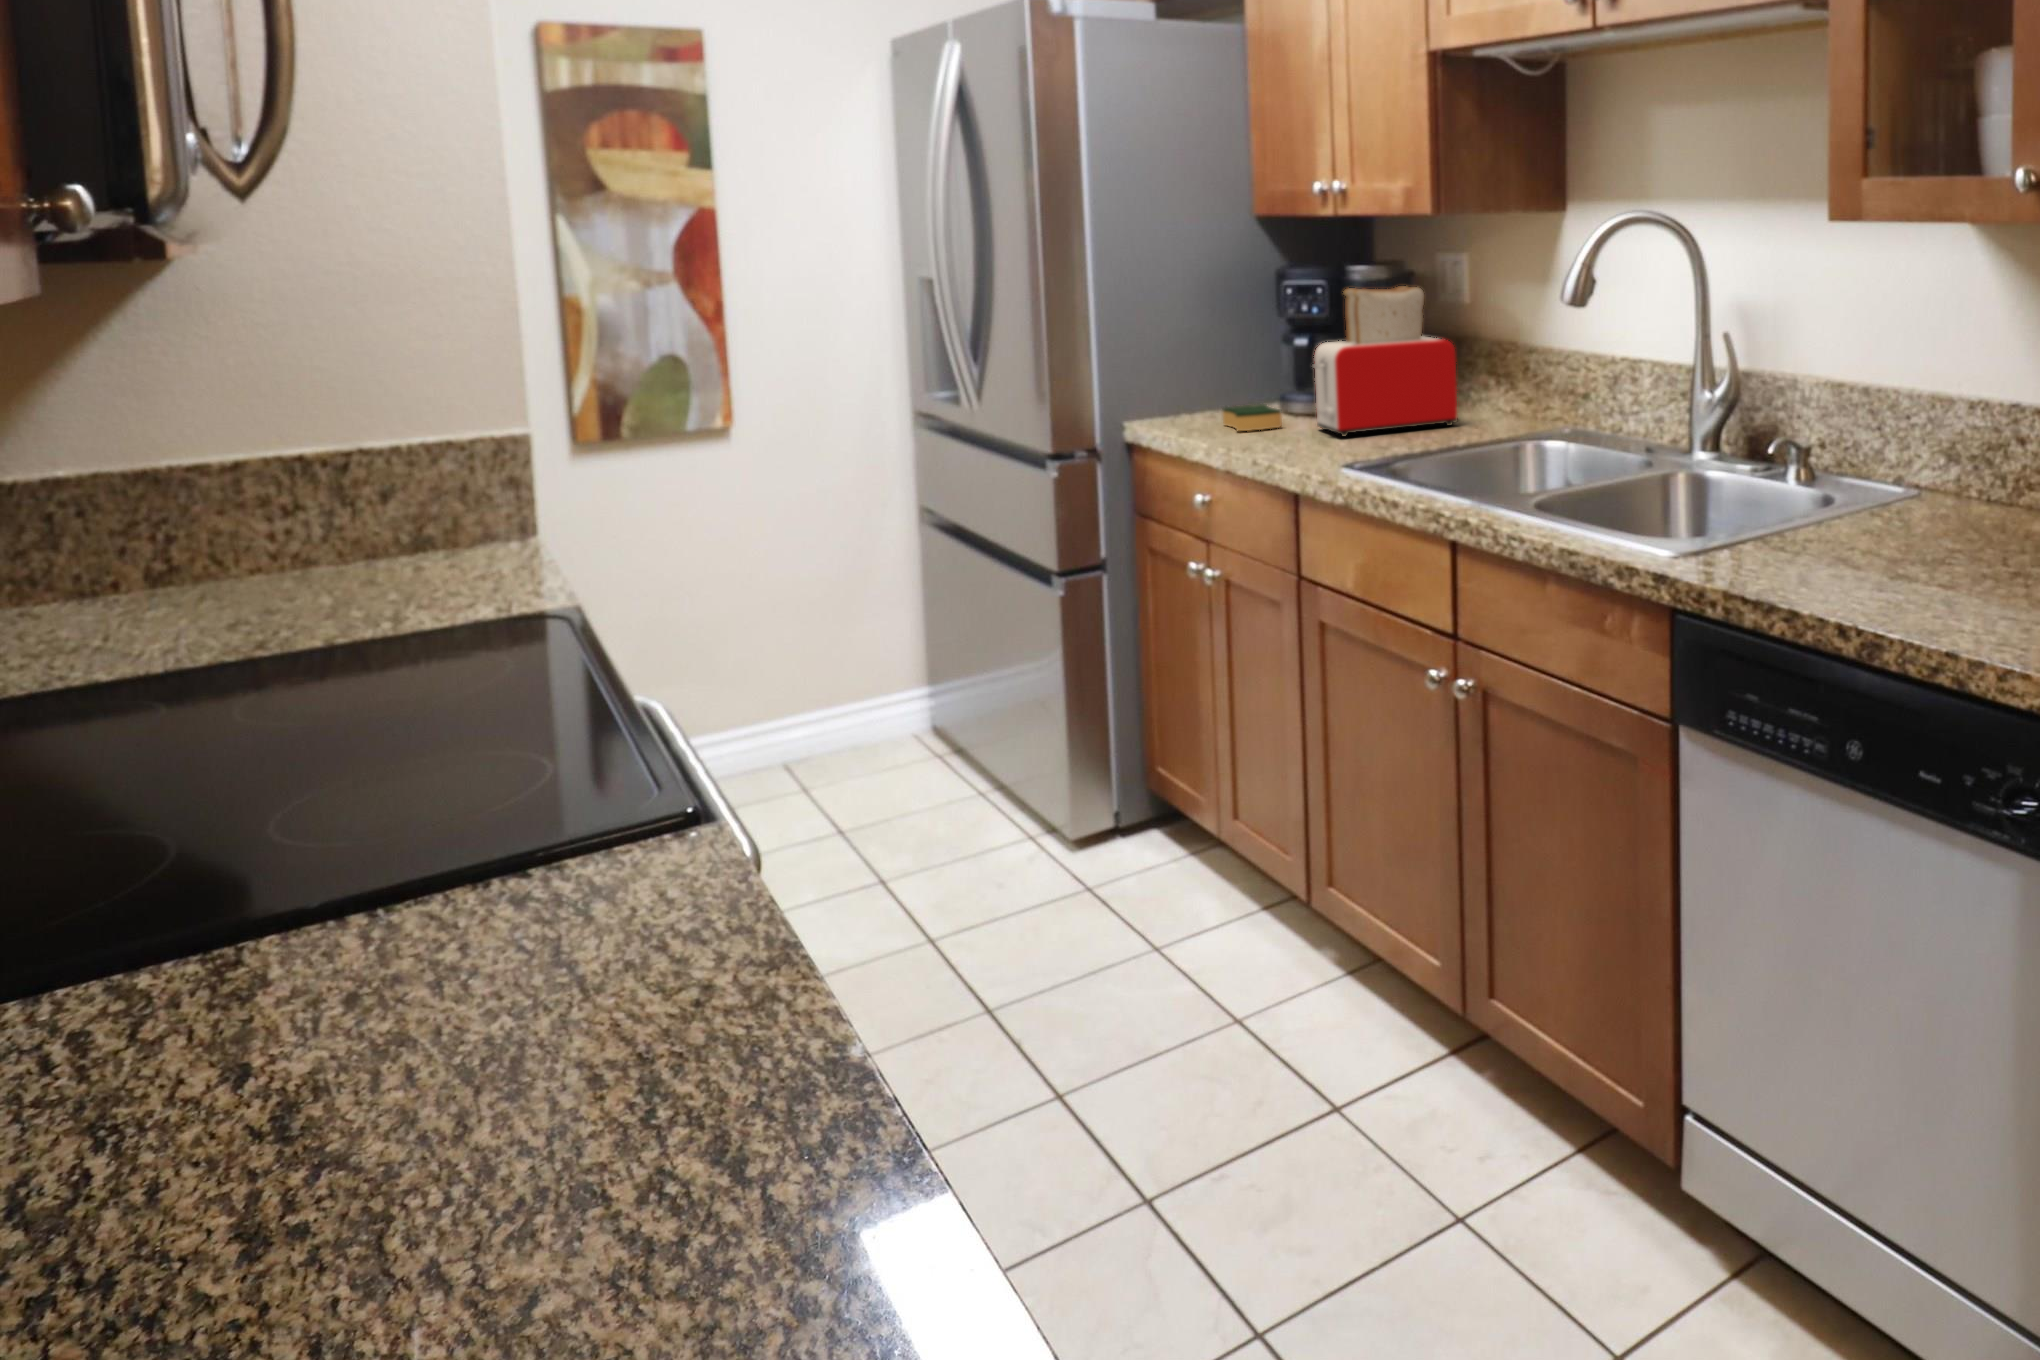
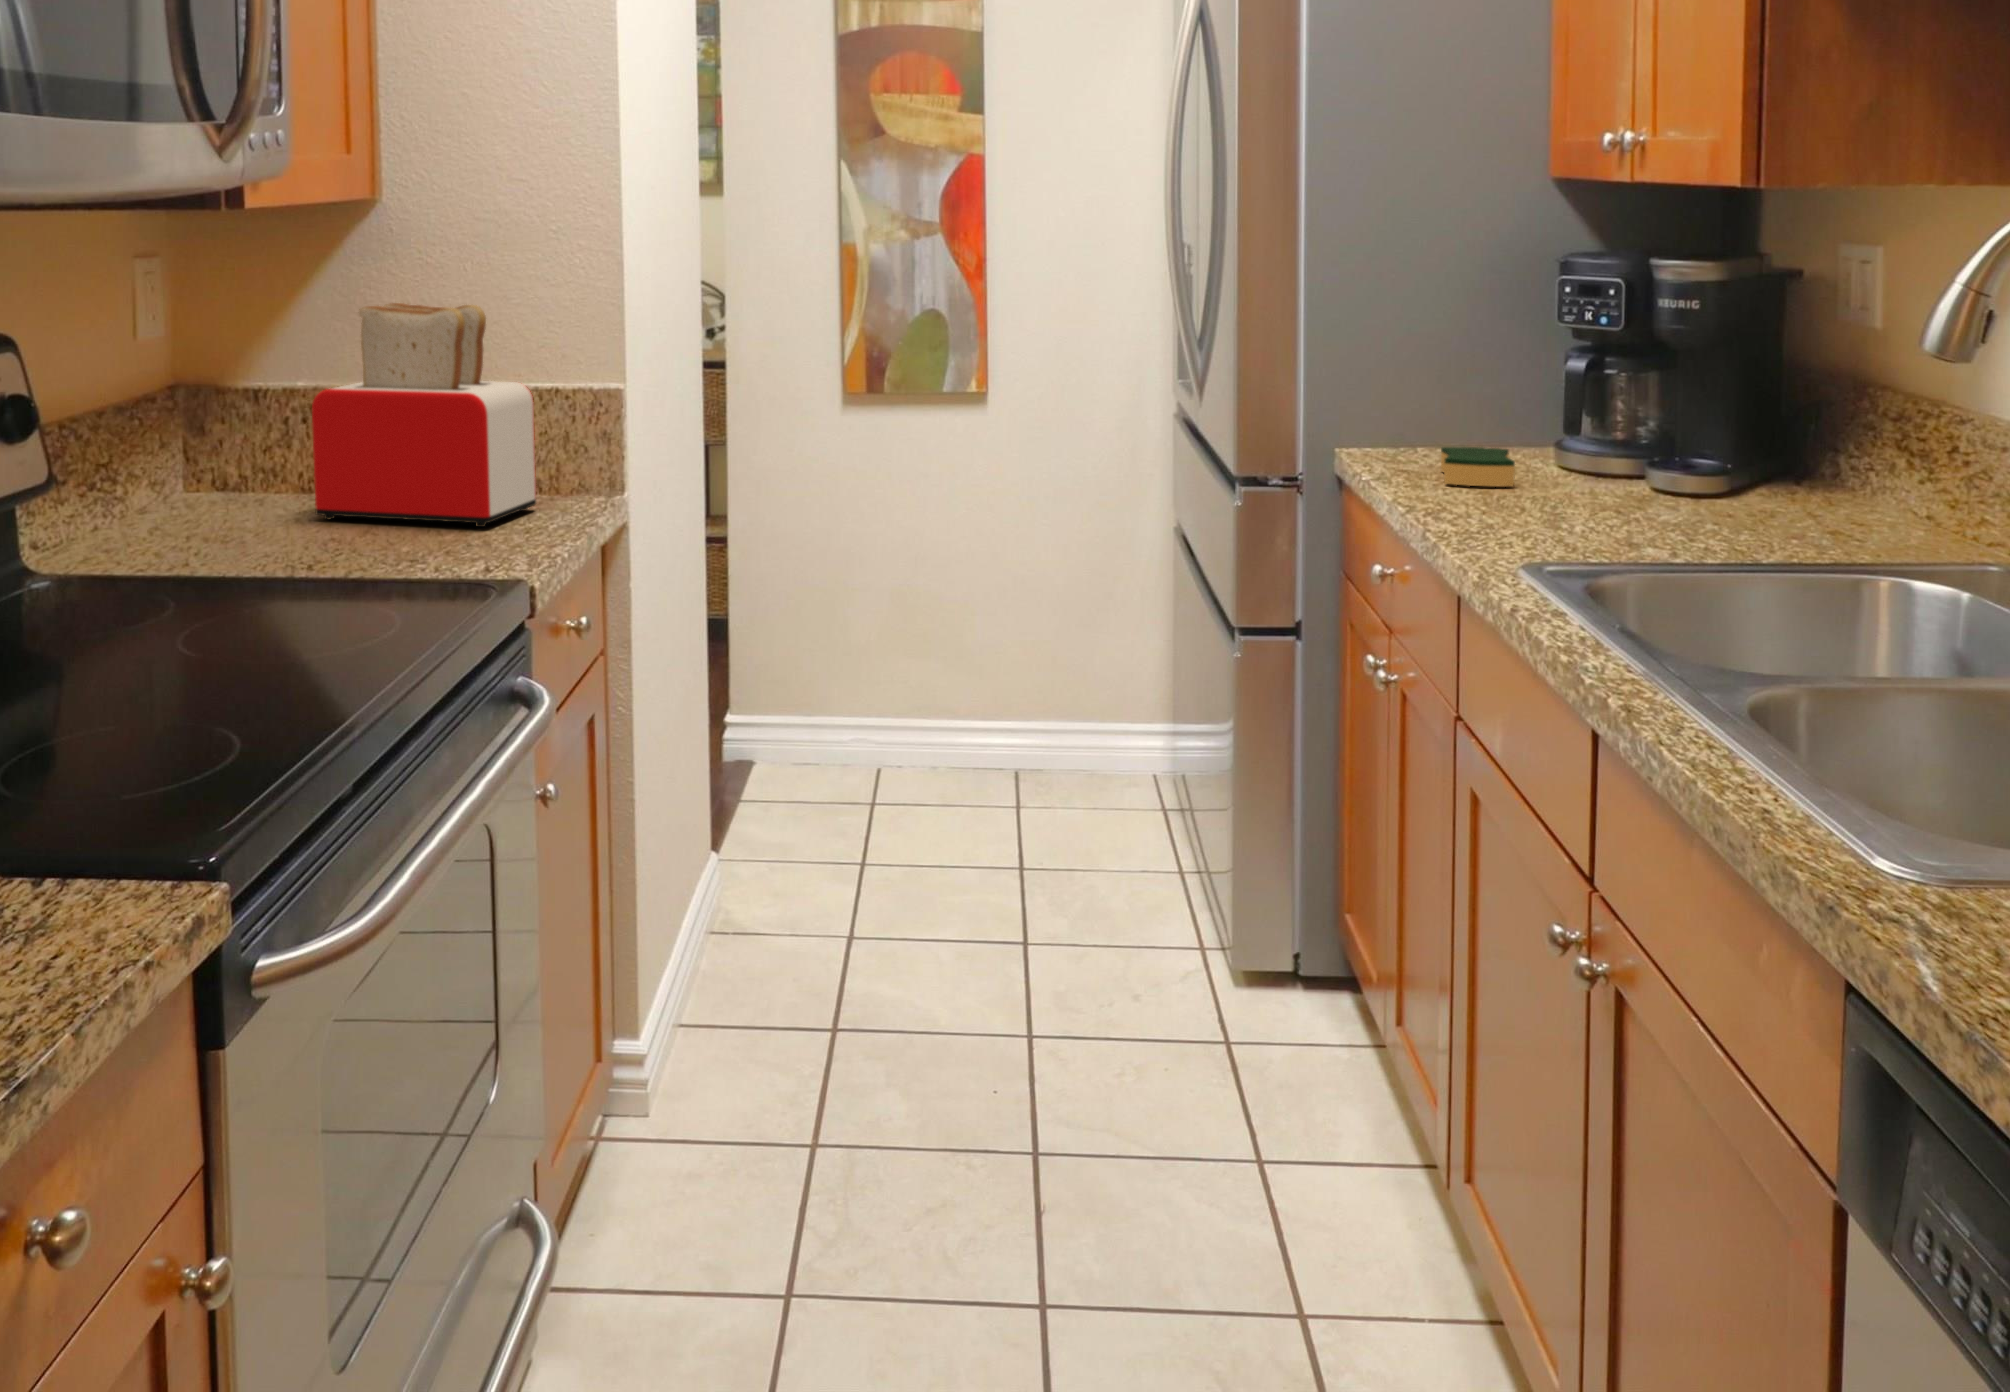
toaster: present [1313,286,1457,437] -> present [312,303,536,527]

